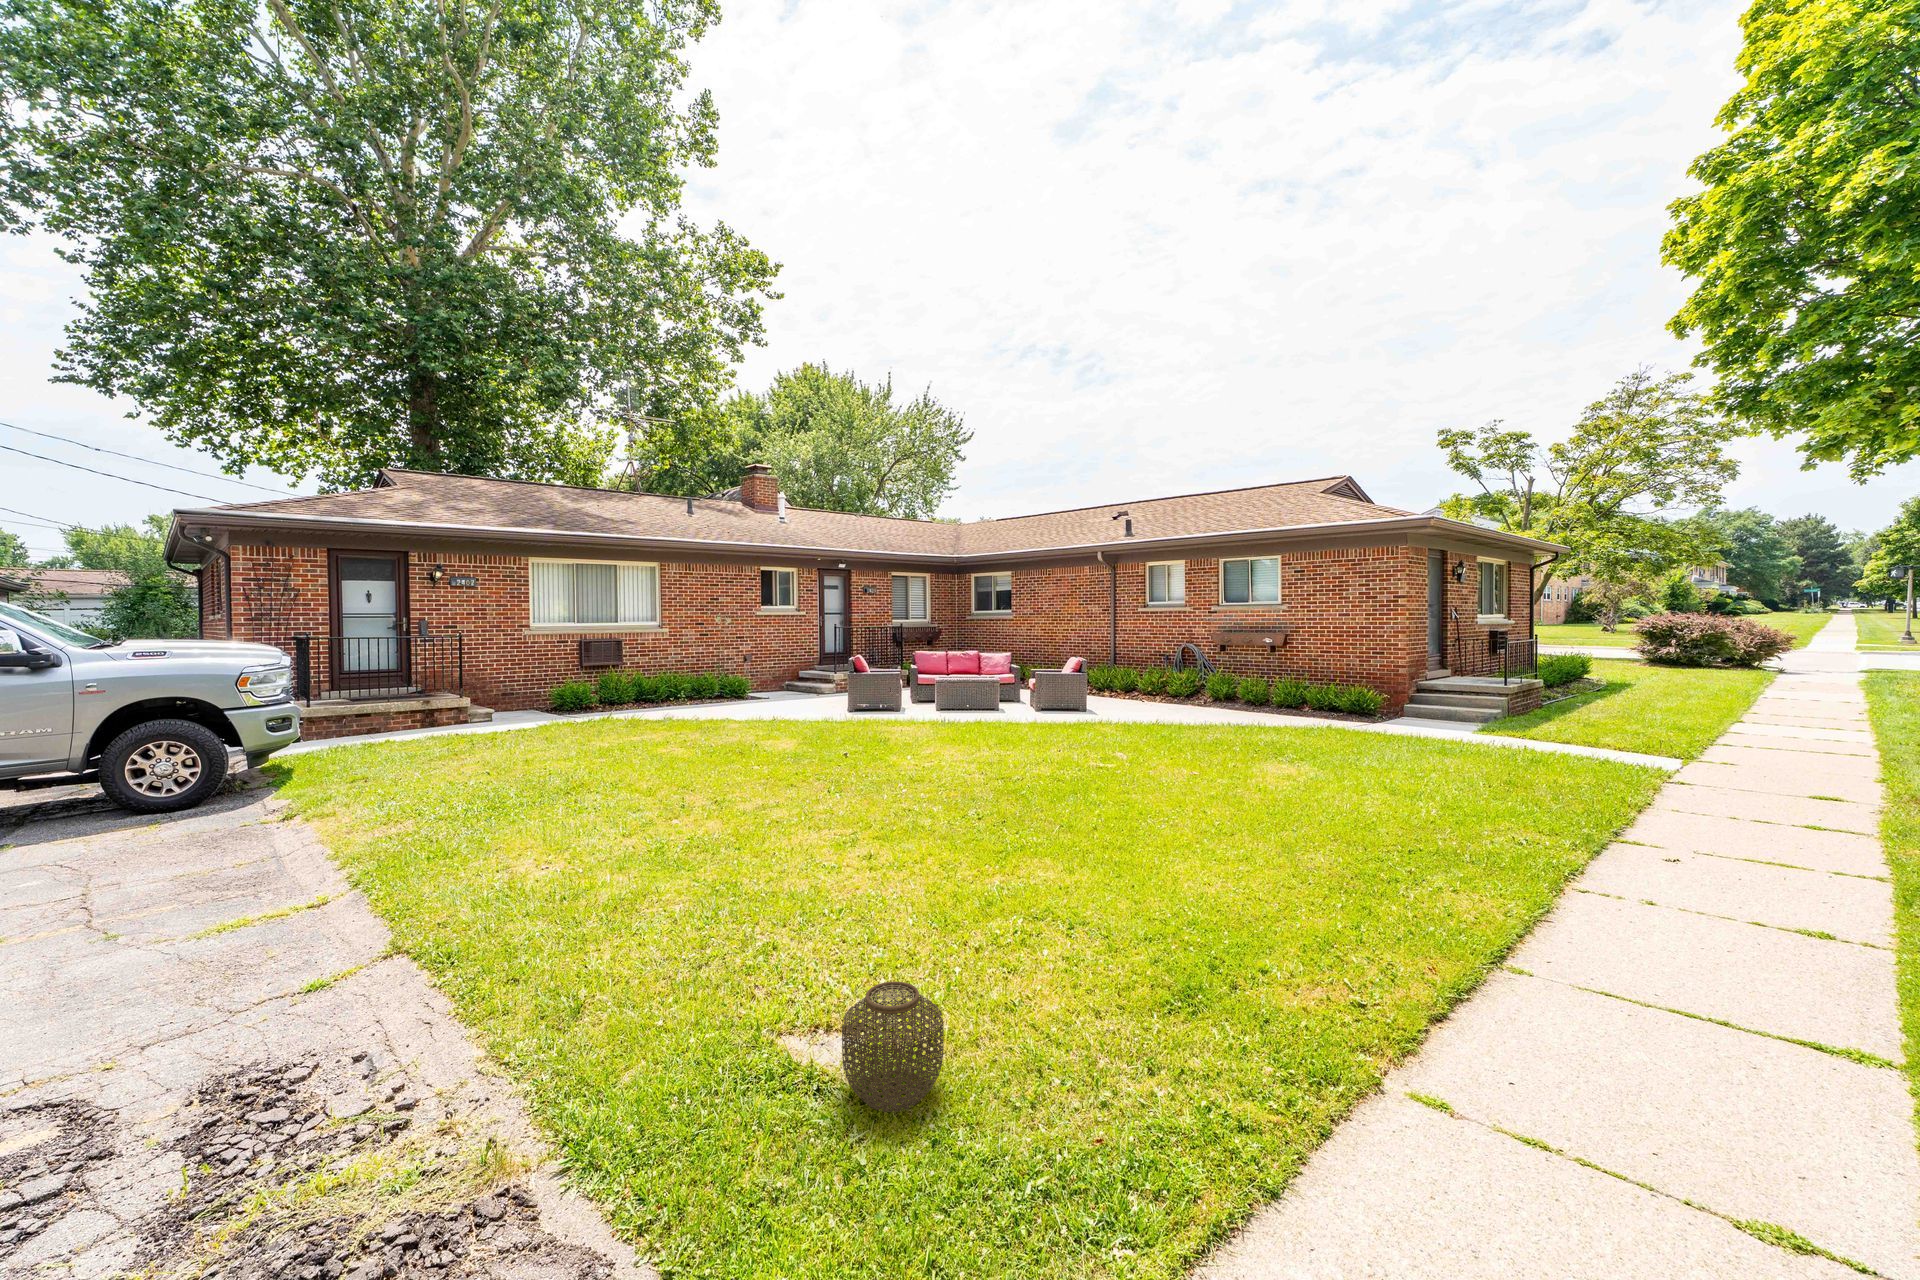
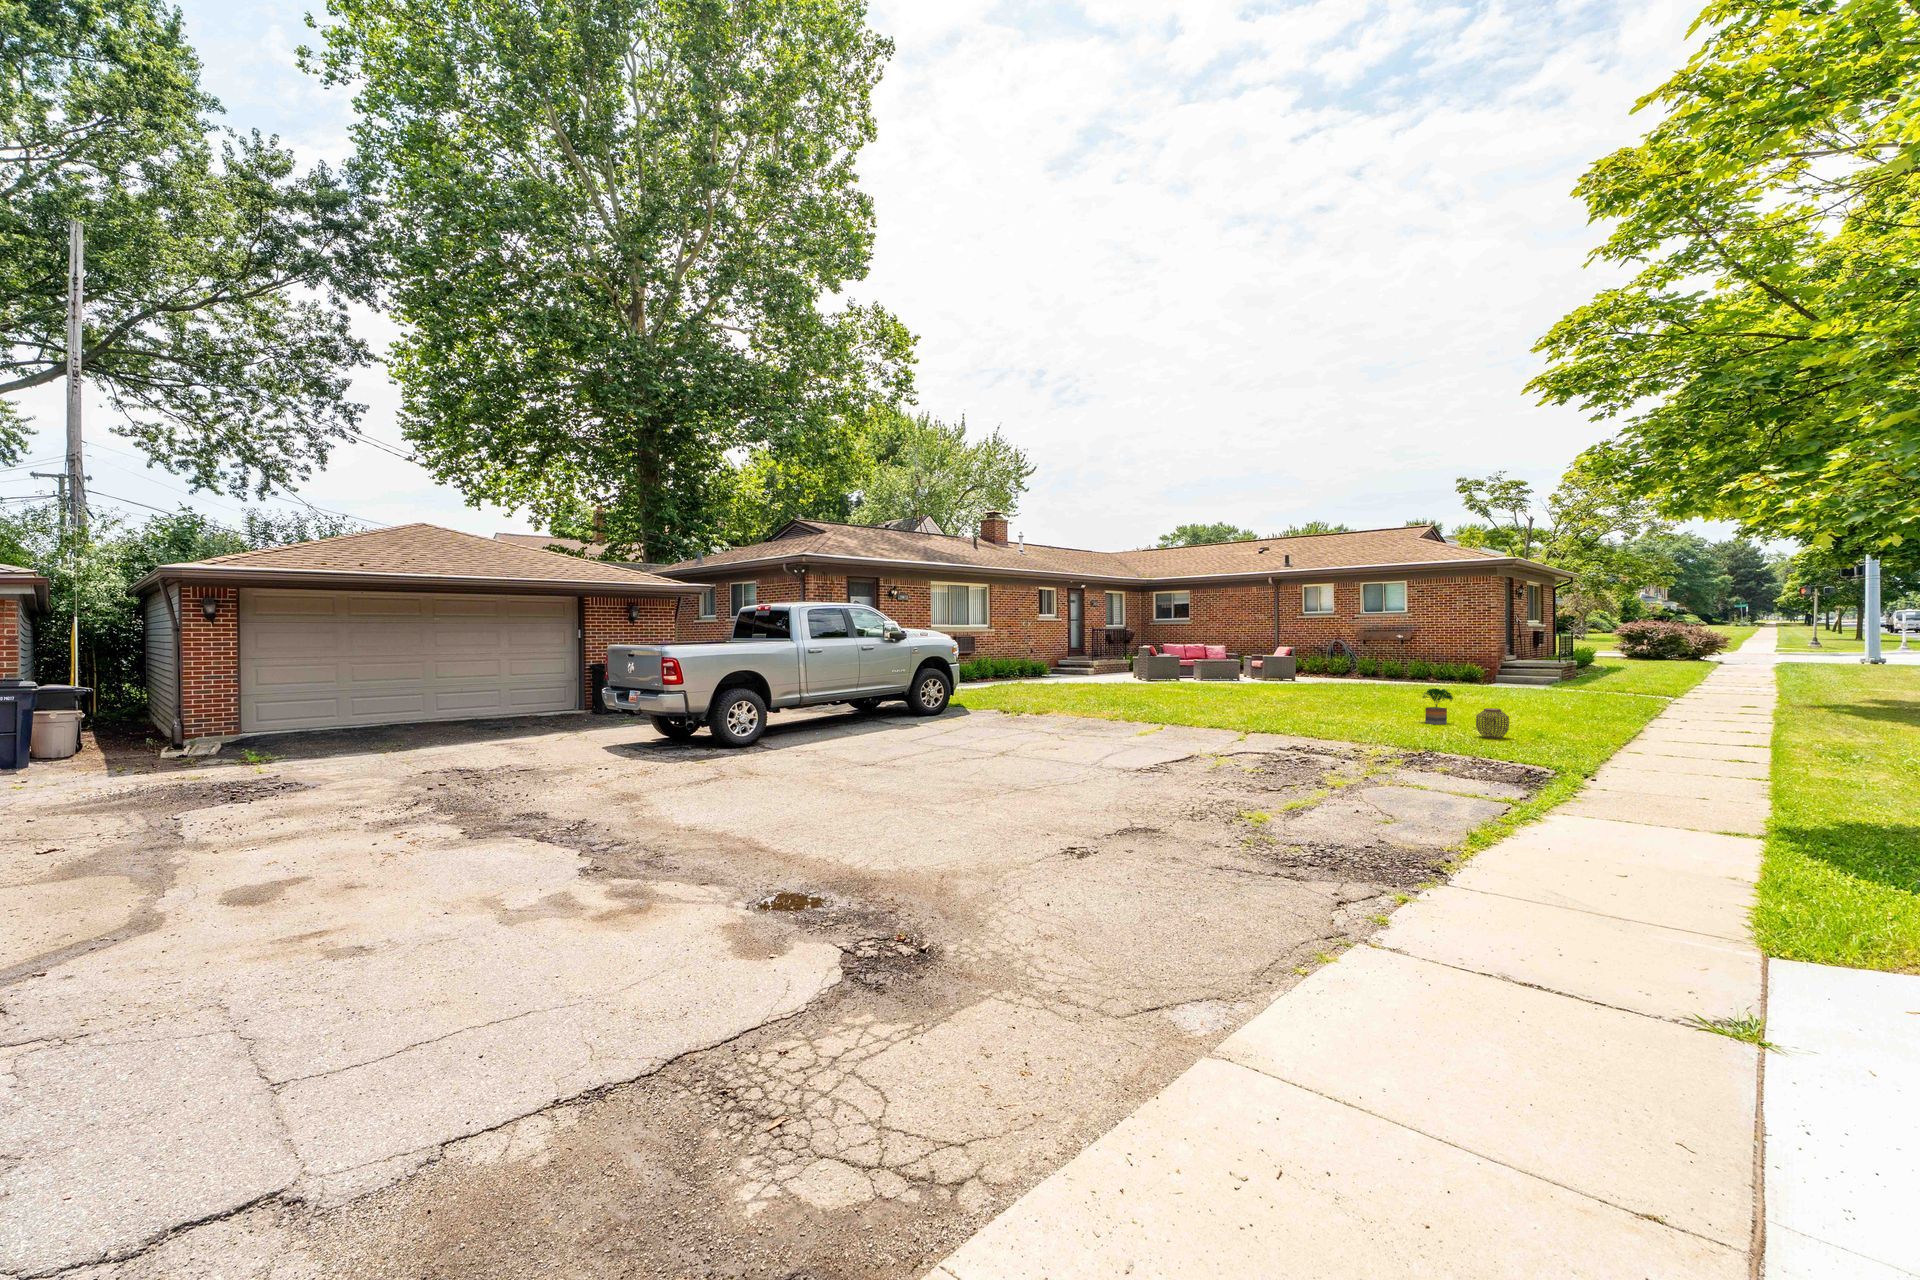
potted tree: none [912,831,984,942] -> present [1423,688,1453,725]

